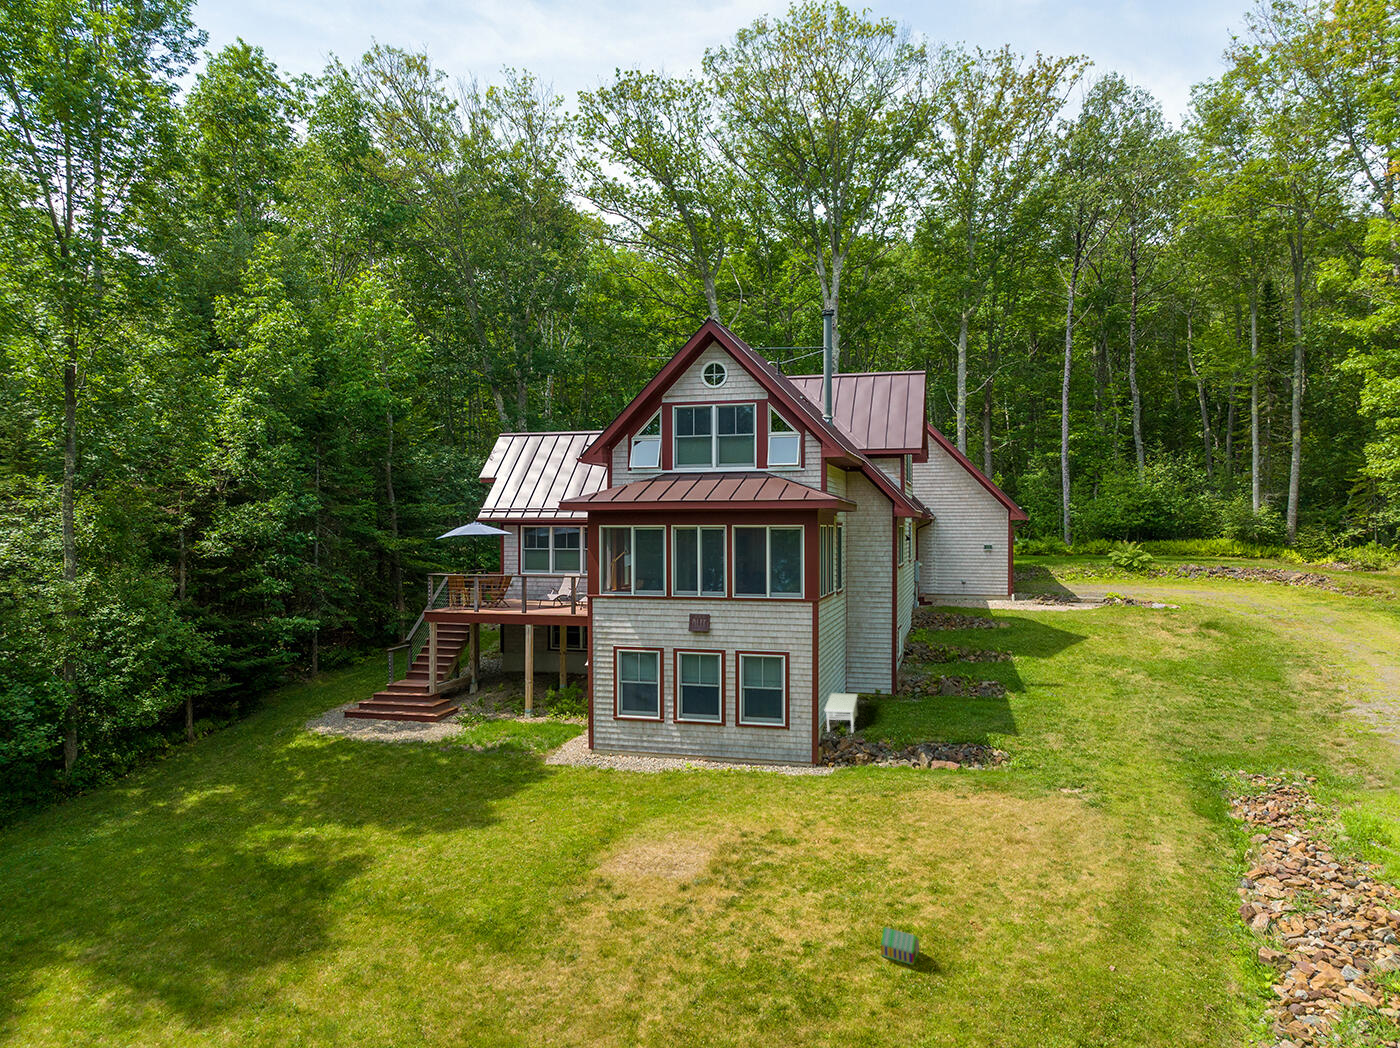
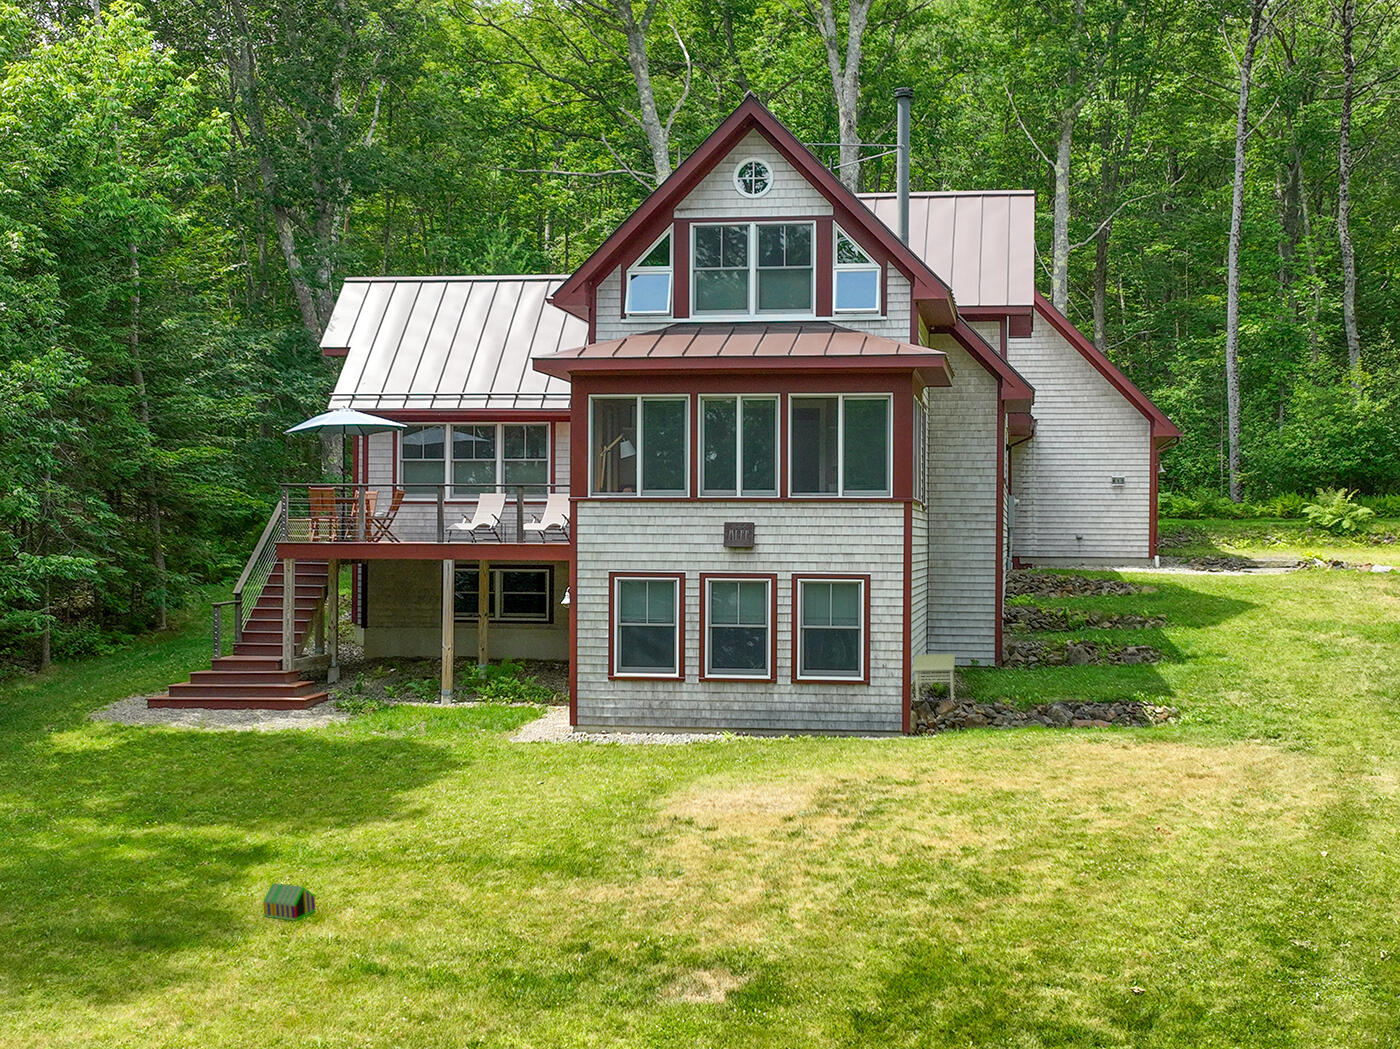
toy house: present [881,927,919,965] -> present [264,883,316,921]

